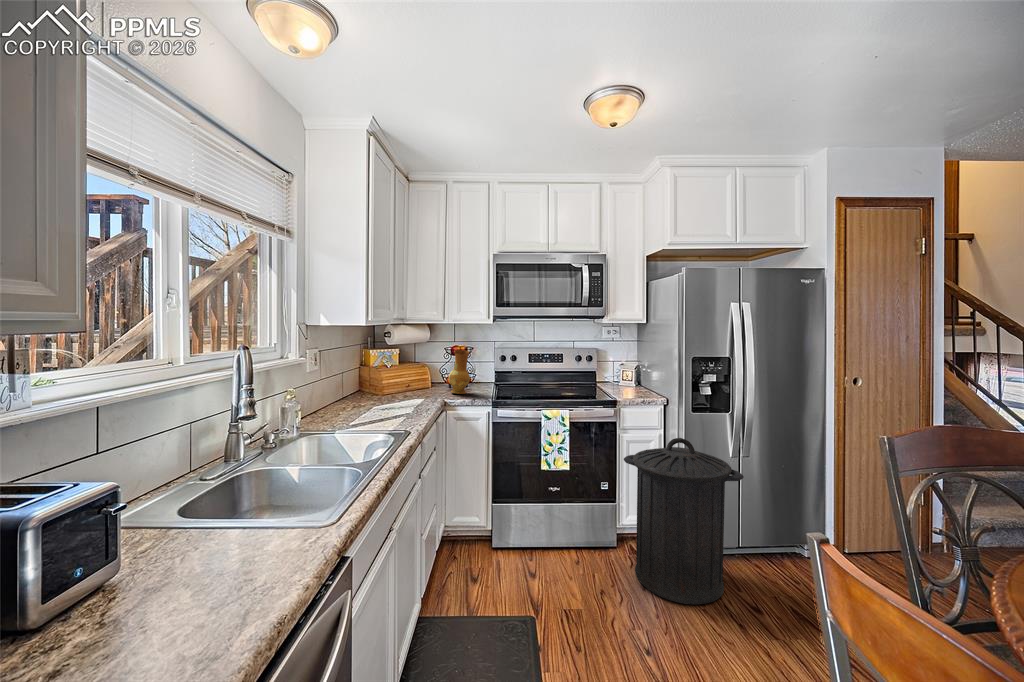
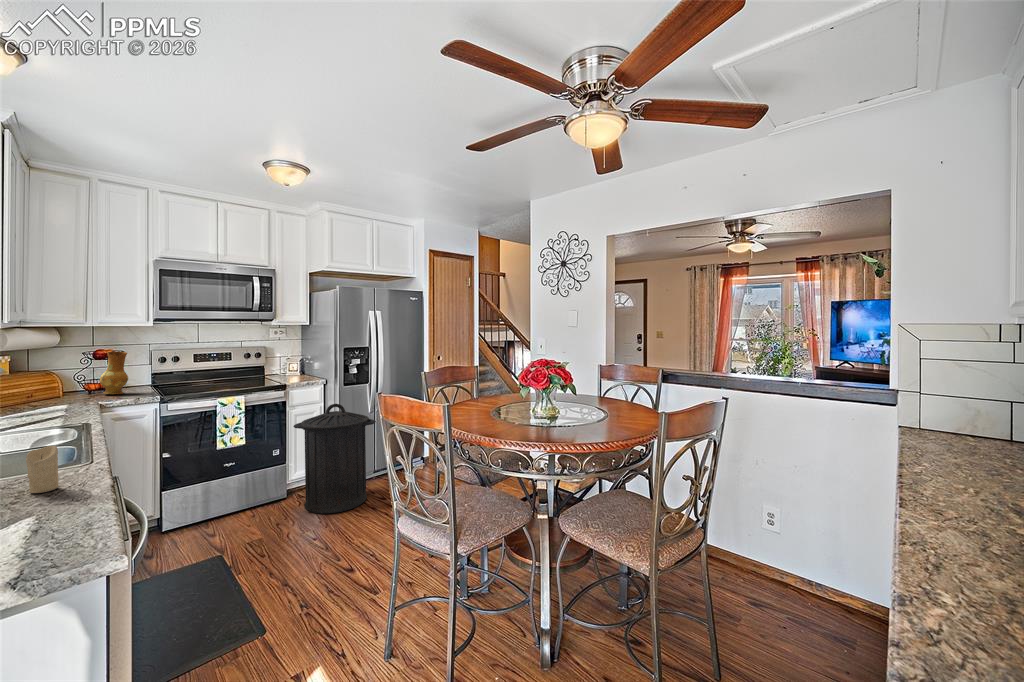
candle: none [208,531,250,616] -> present [26,446,59,493]

